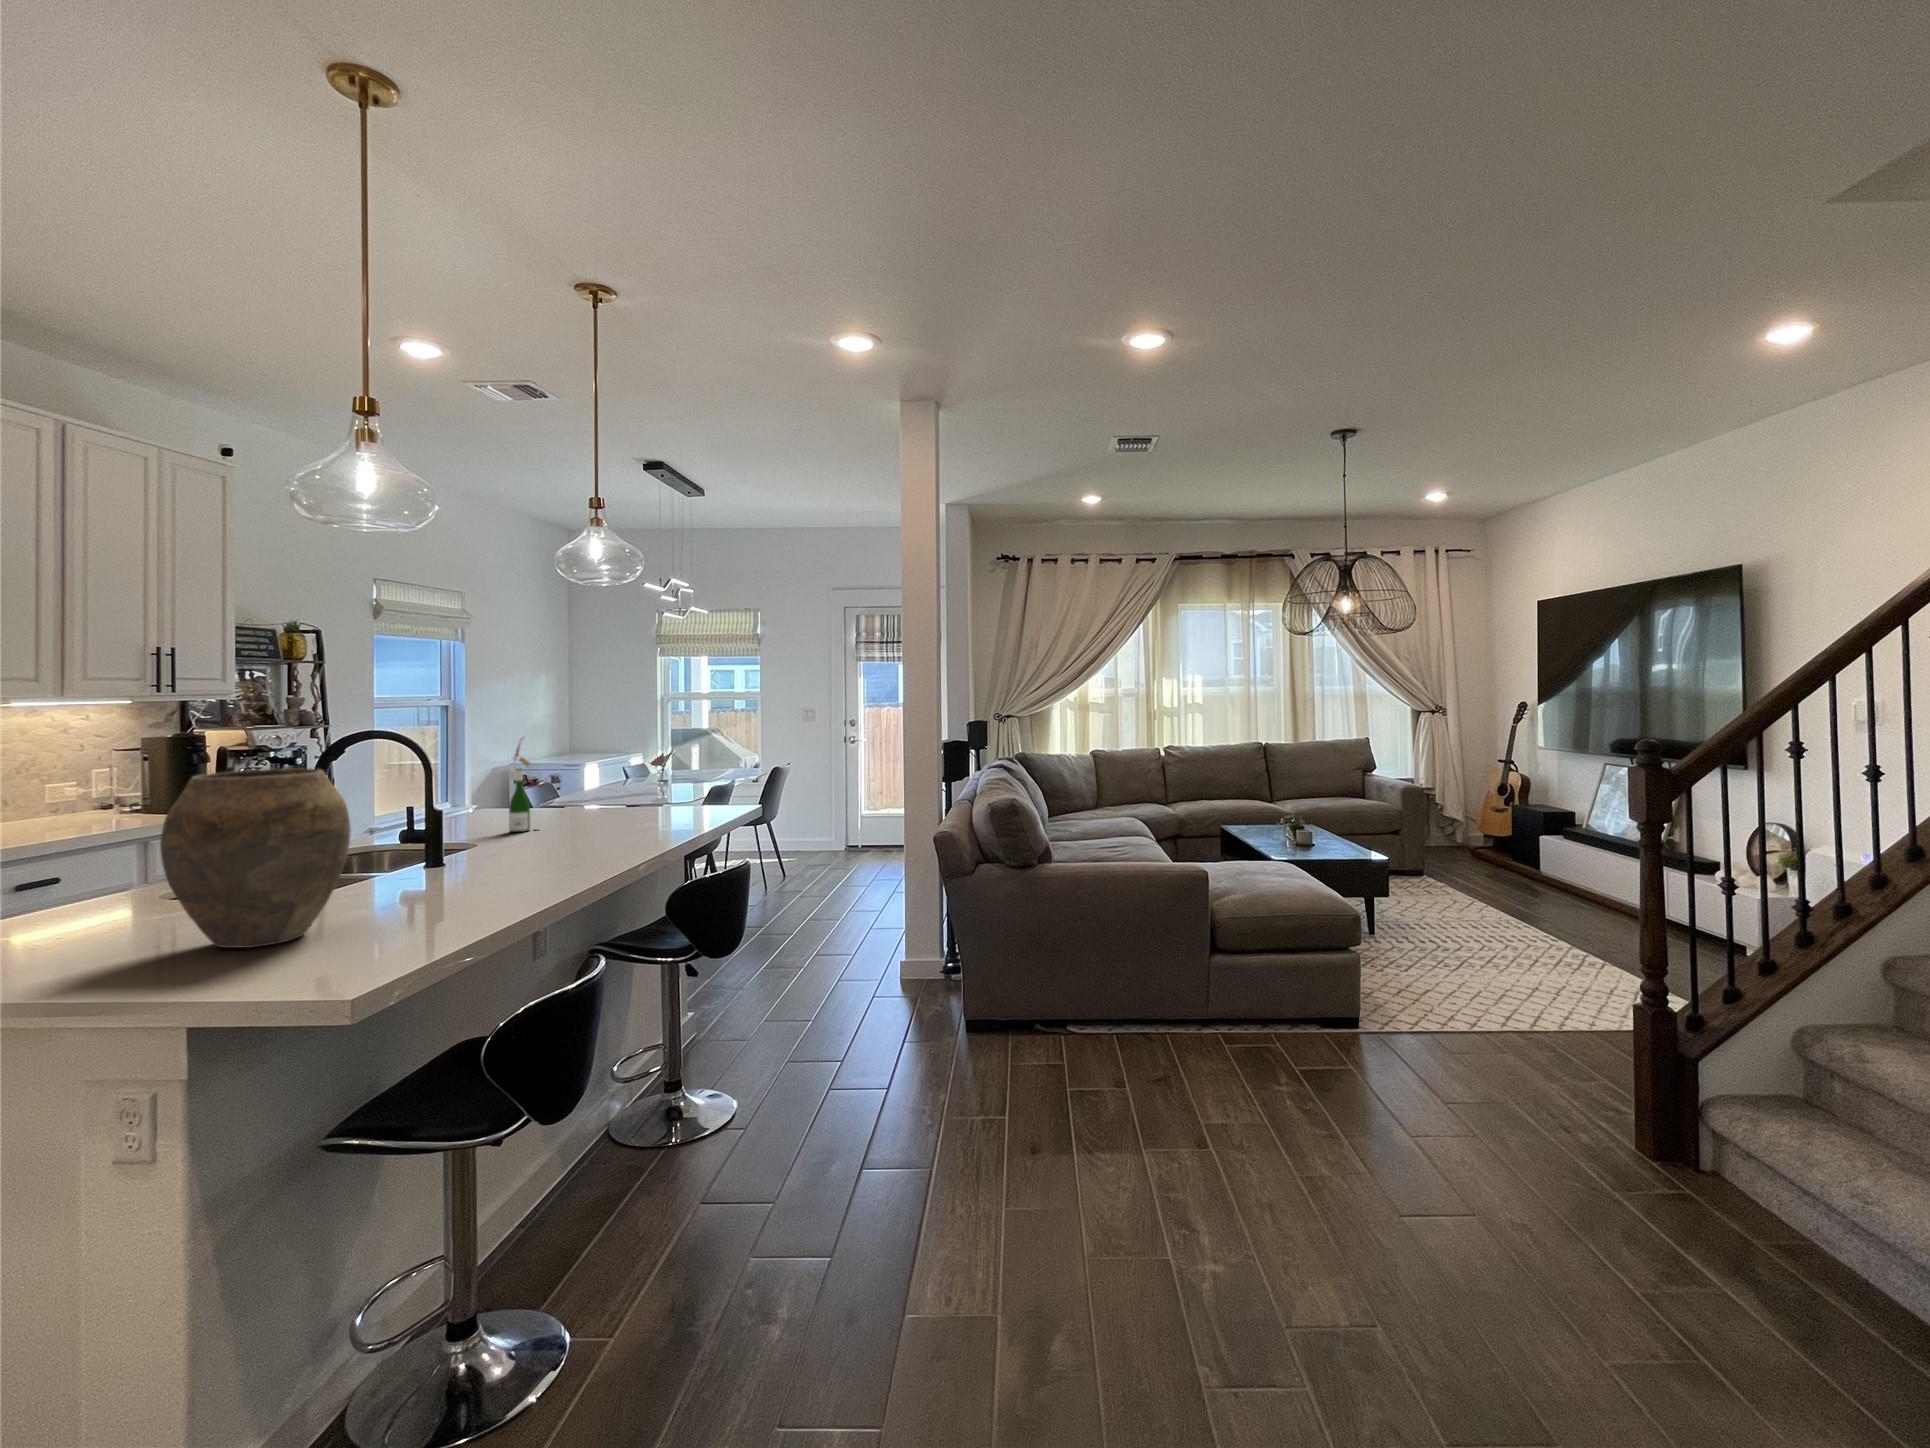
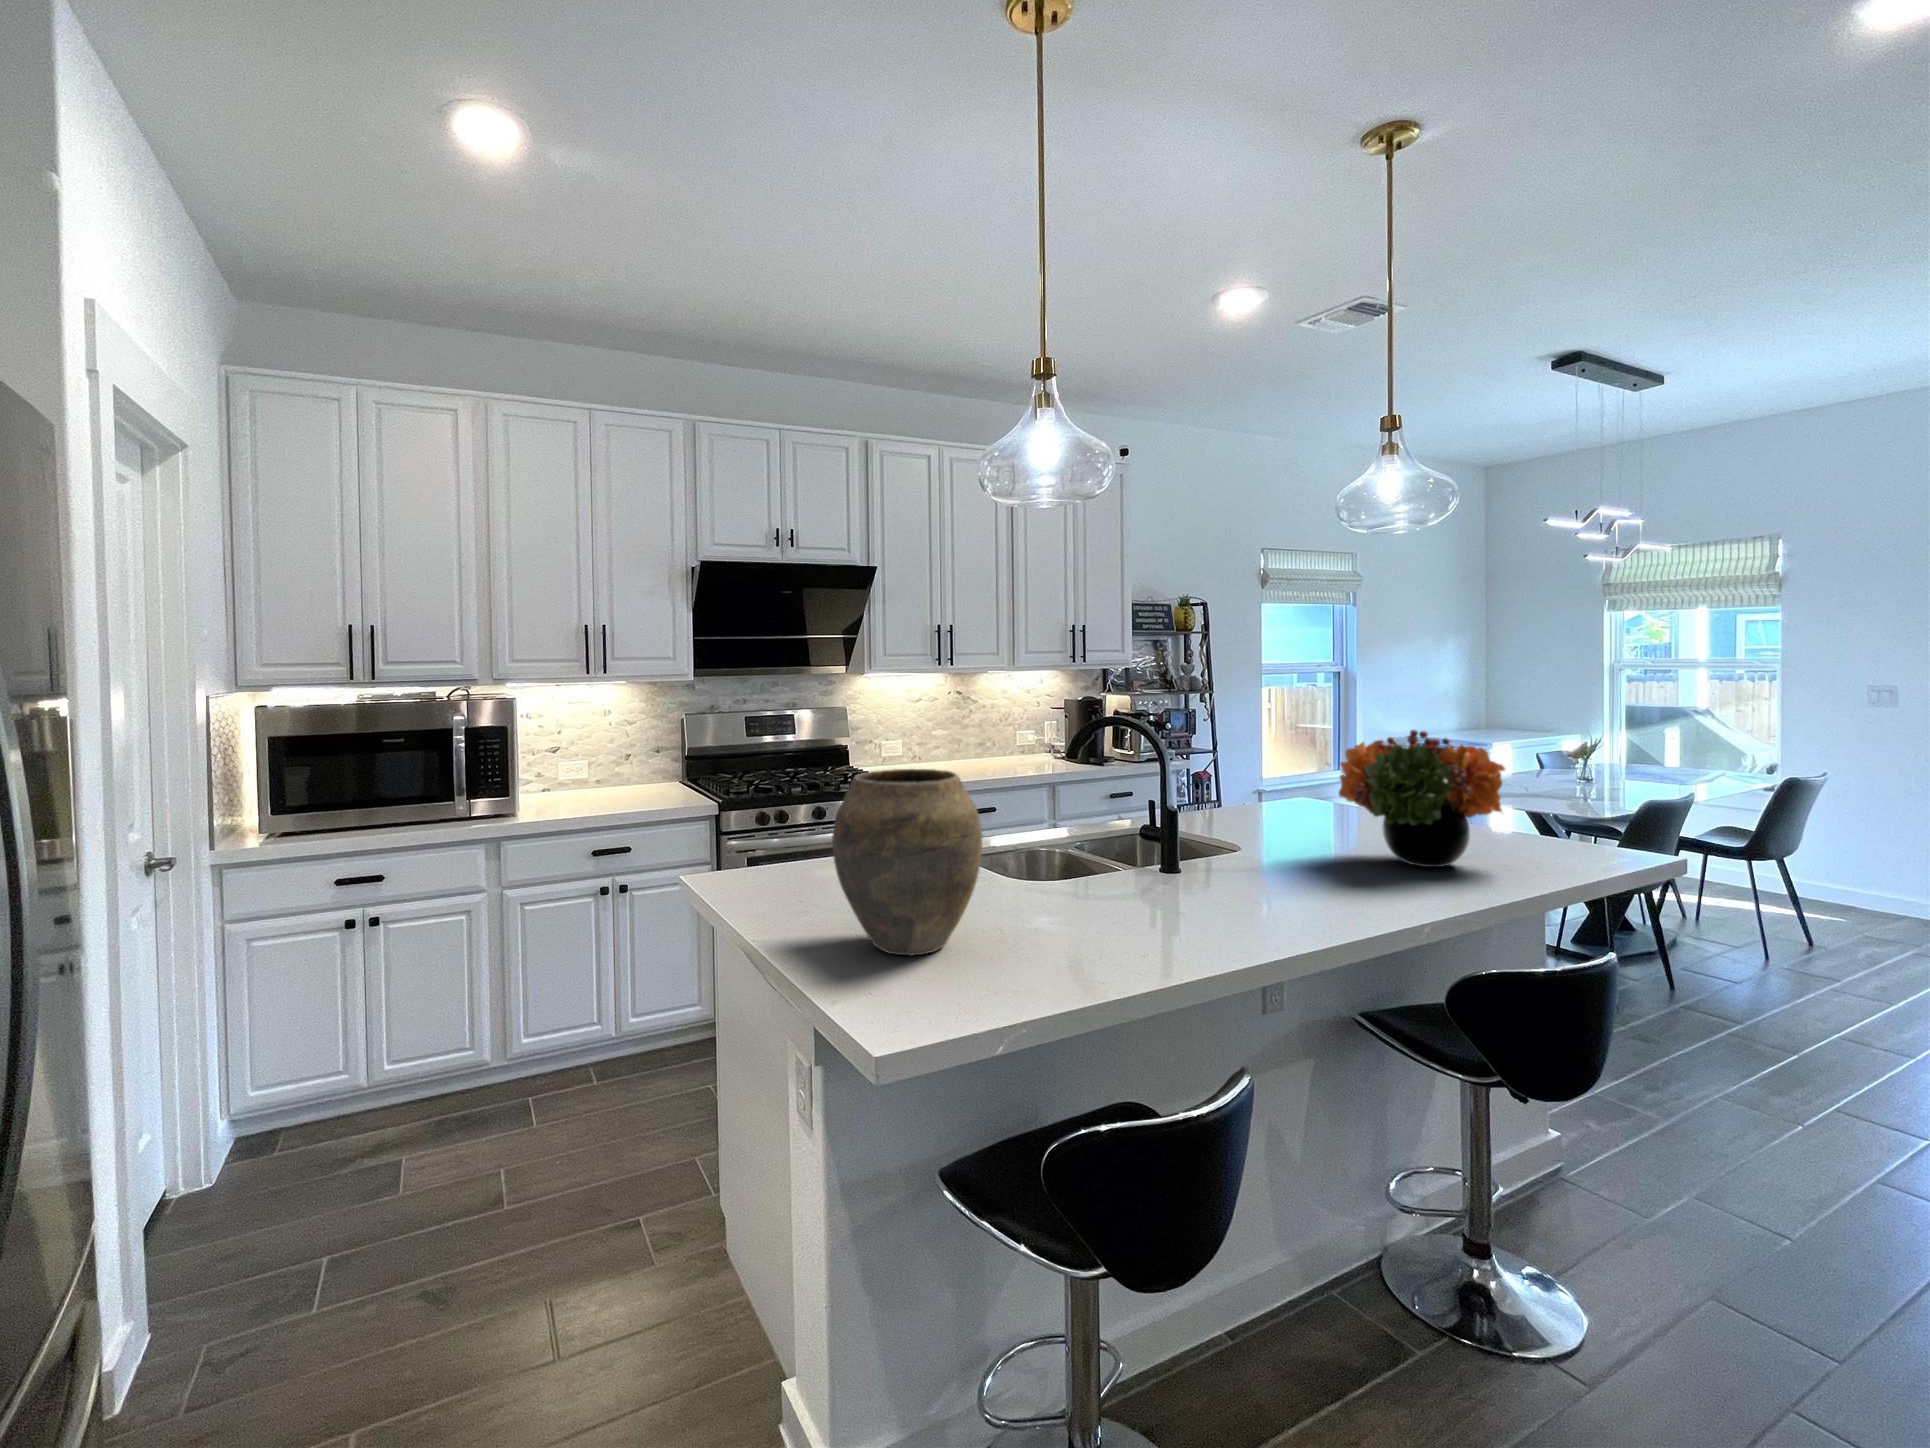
flower arrangement: none [565,730,683,828] -> present [1339,730,1505,867]
wine bottle: present [509,744,539,832] -> none [1281,728,1318,845]

